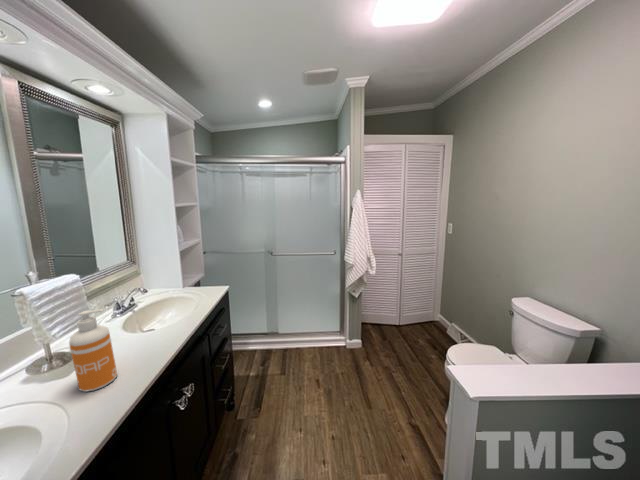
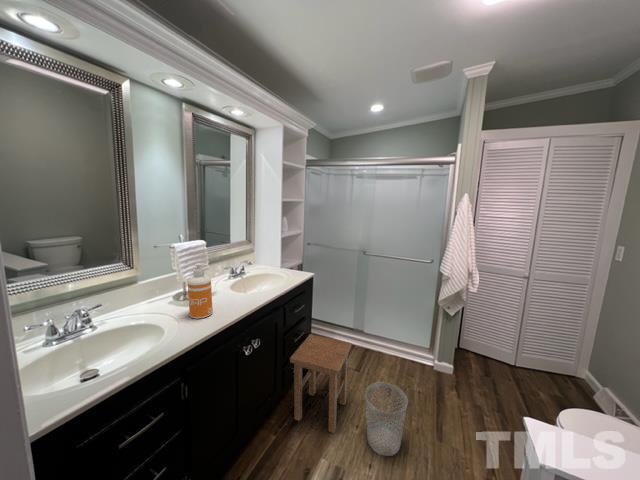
stool: none [221,350,282,455] -> present [290,334,351,433]
wastebasket: none [307,377,347,447] -> present [365,382,408,456]

